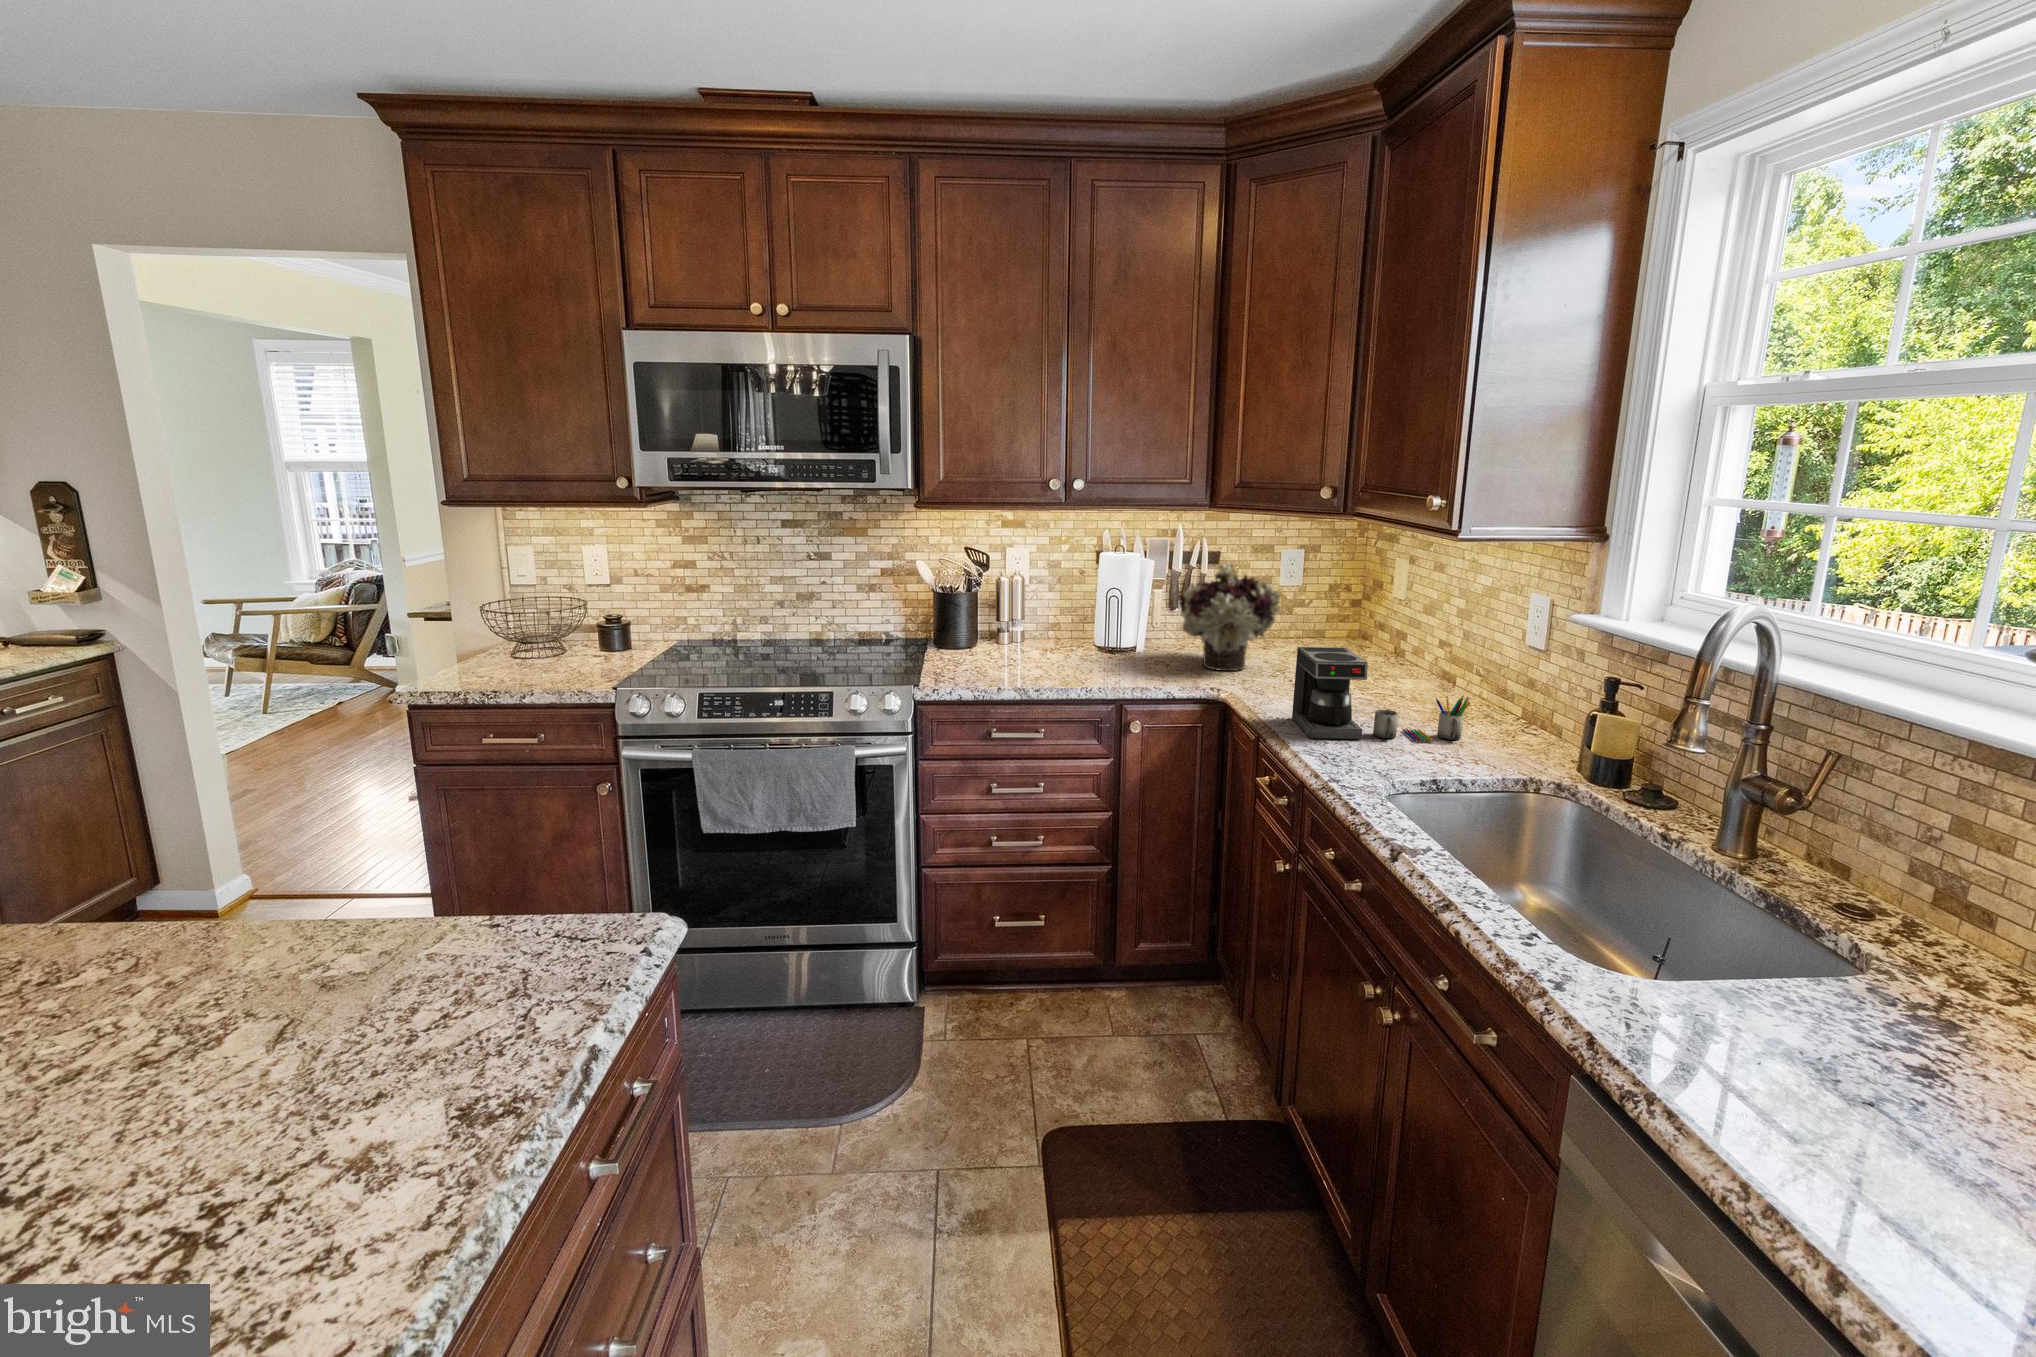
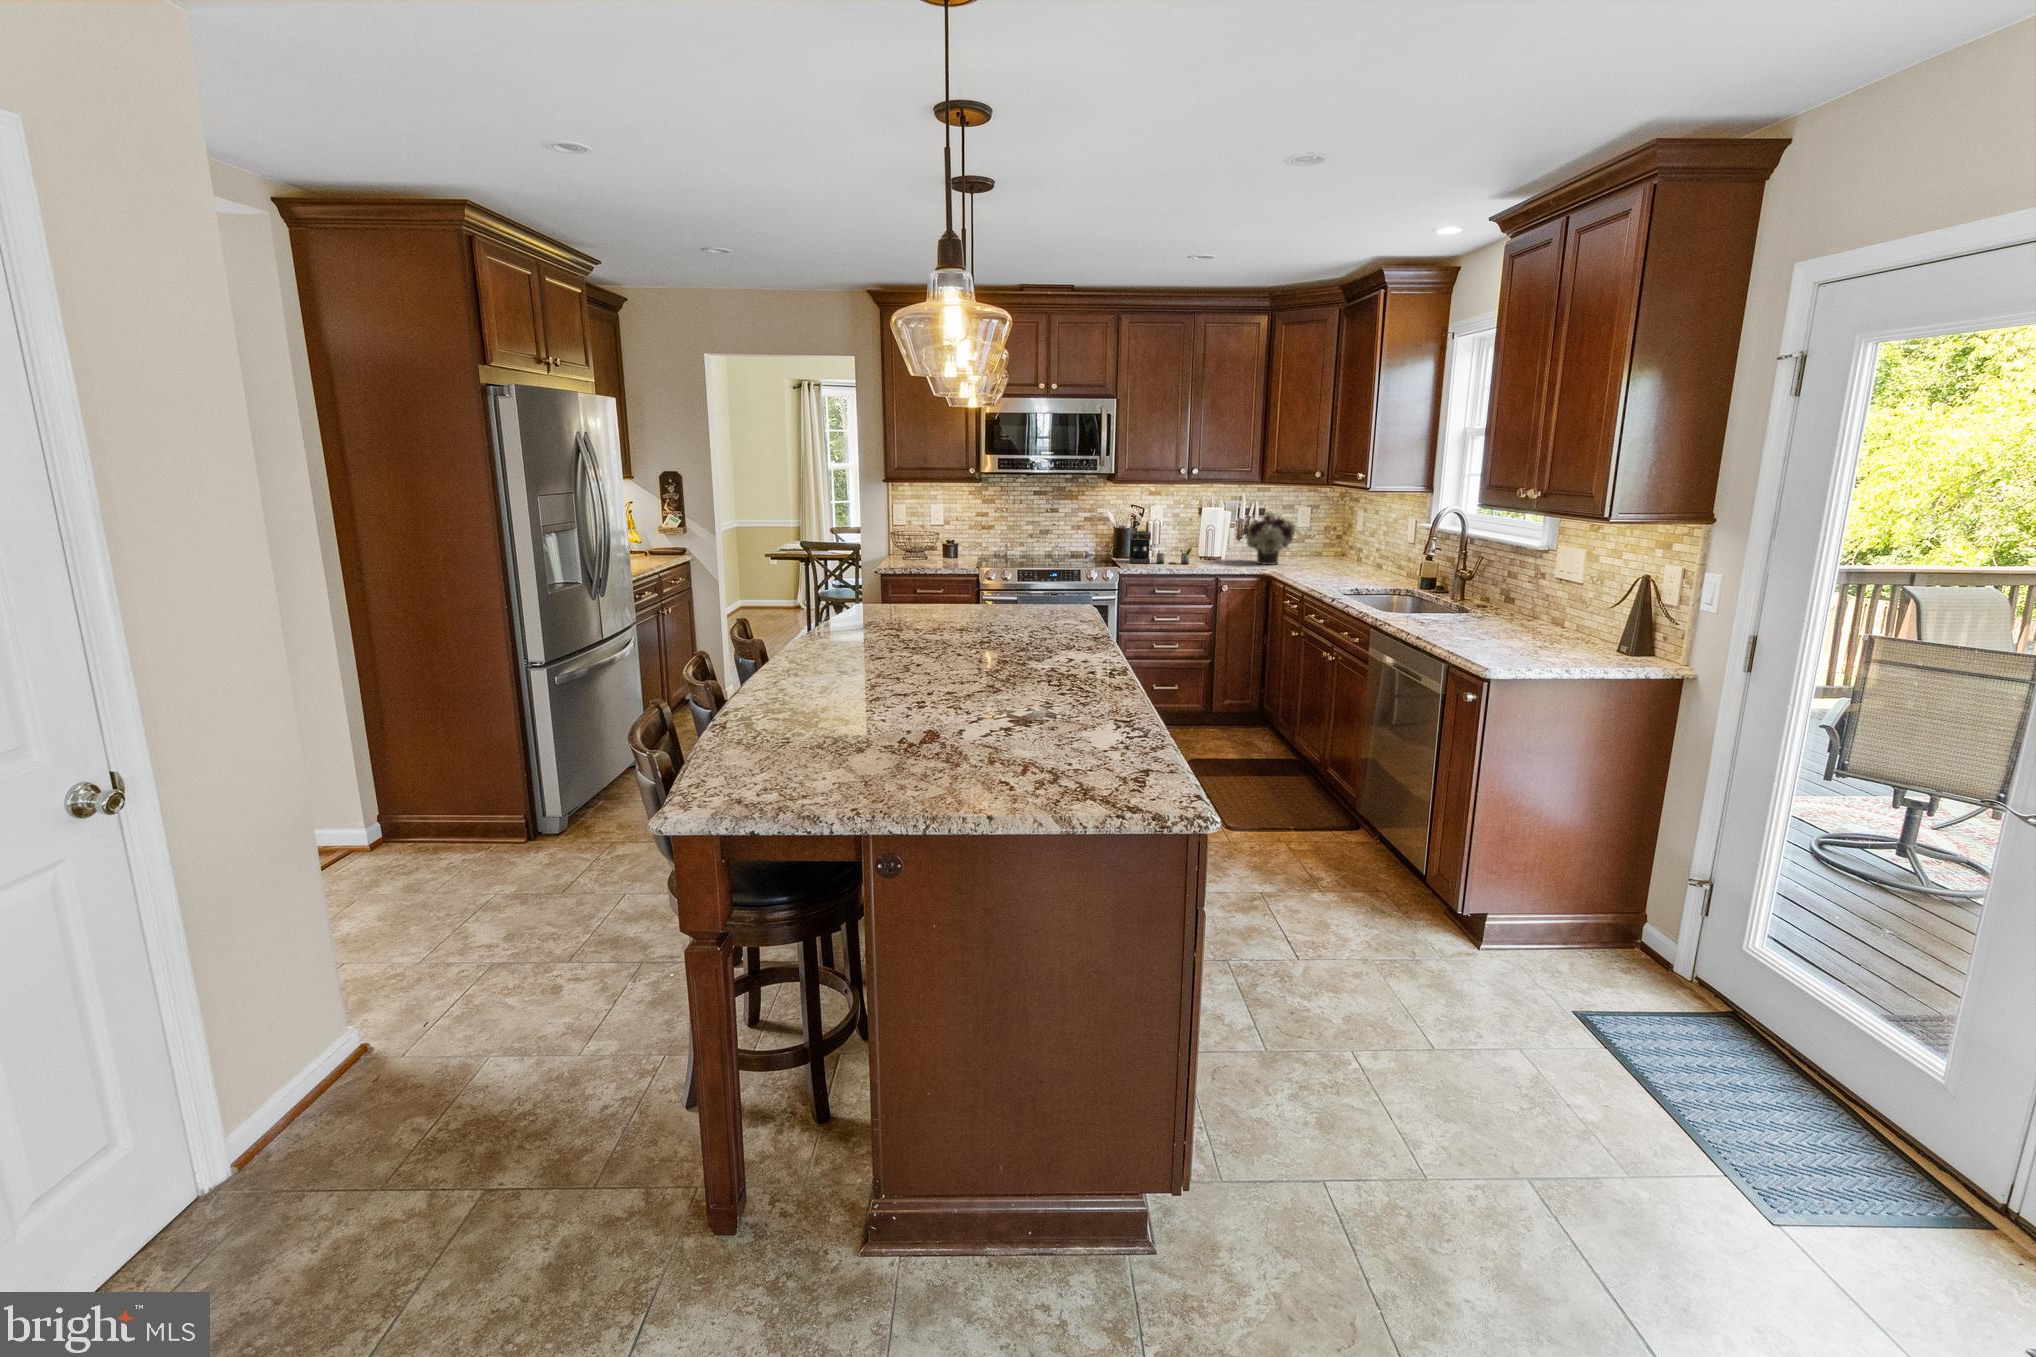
coffee maker: present [1292,647,1470,742] -> present [1129,531,1192,564]

